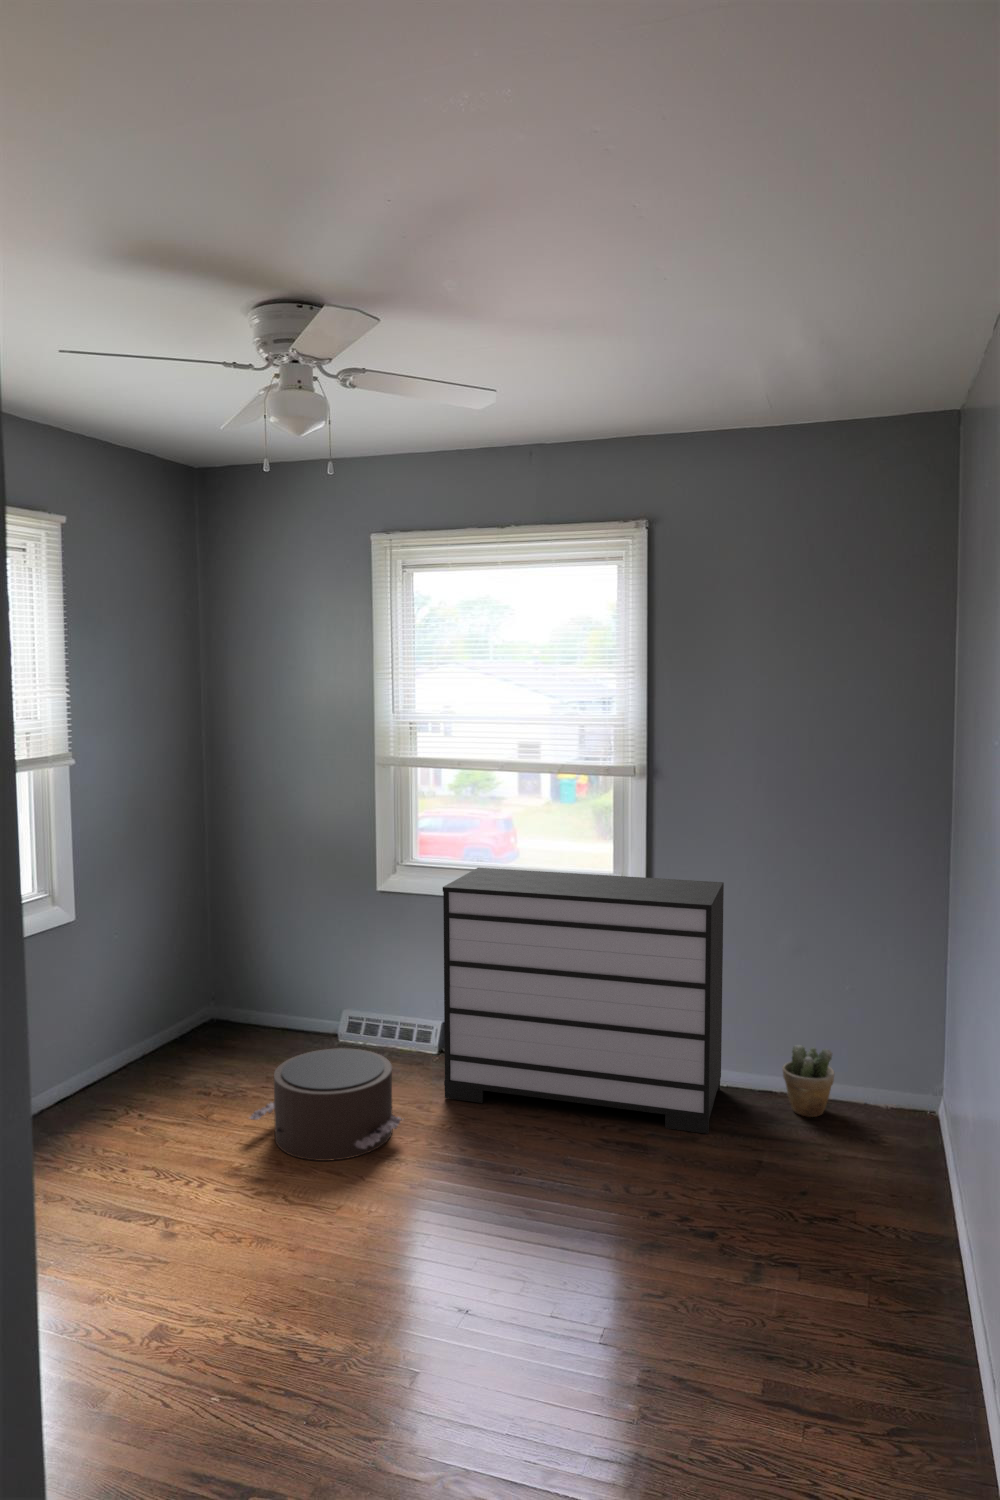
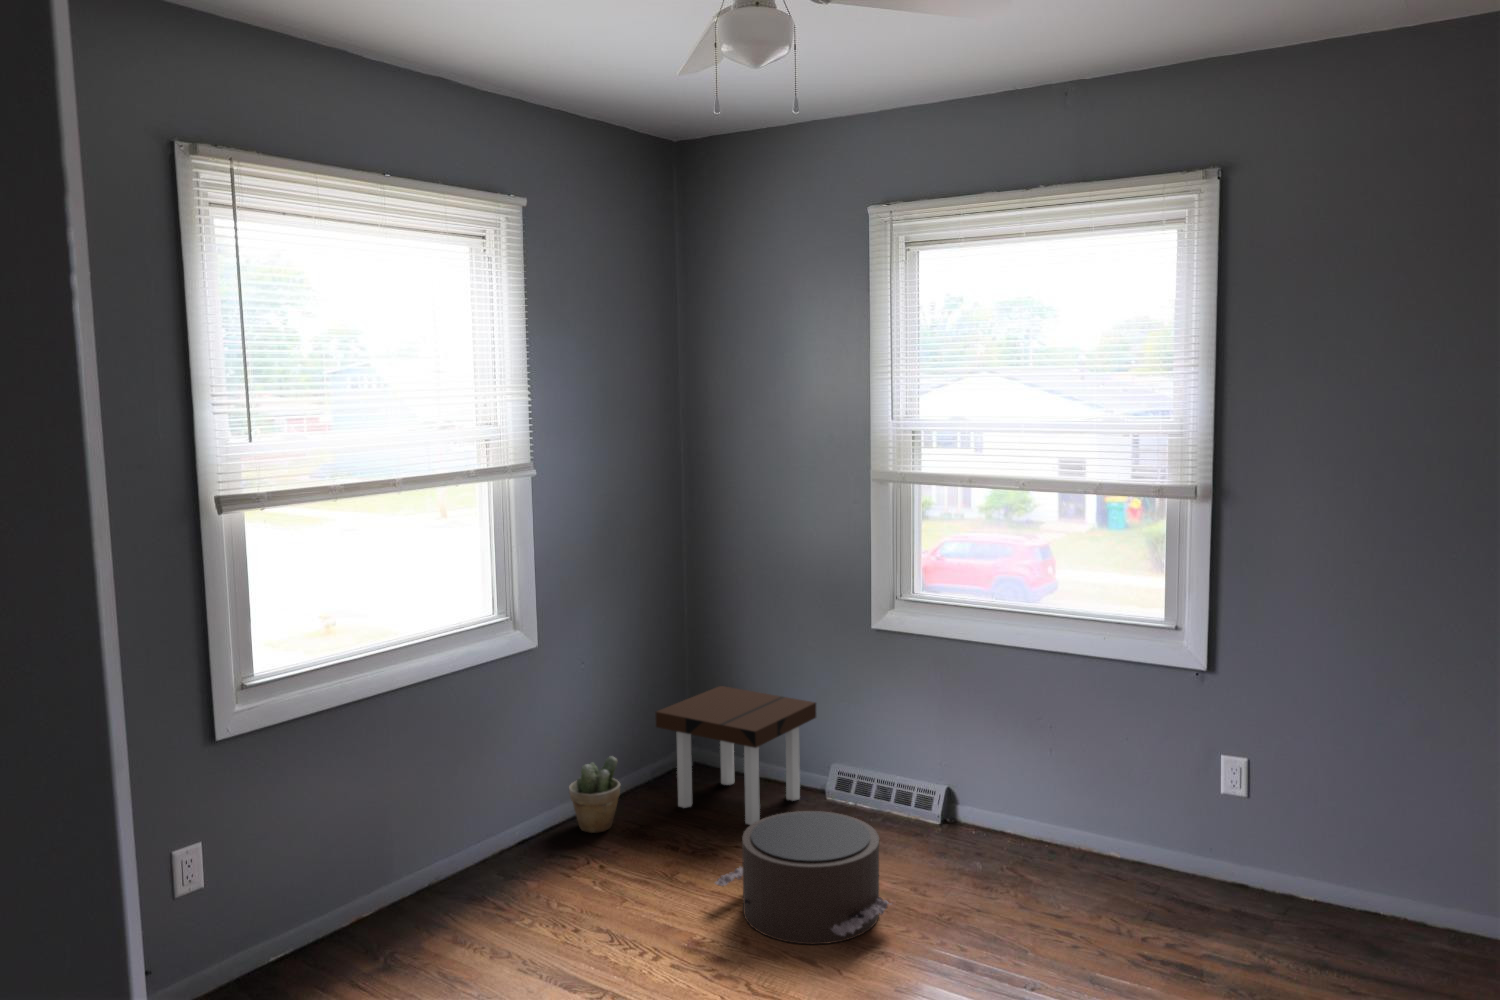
dresser: present [443,868,724,1134] -> none [945,606,1318,965]
side table: none [186,949,330,1069] -> present [656,686,816,825]
potted plant: present [783,1045,834,1117] -> present [569,756,620,833]

